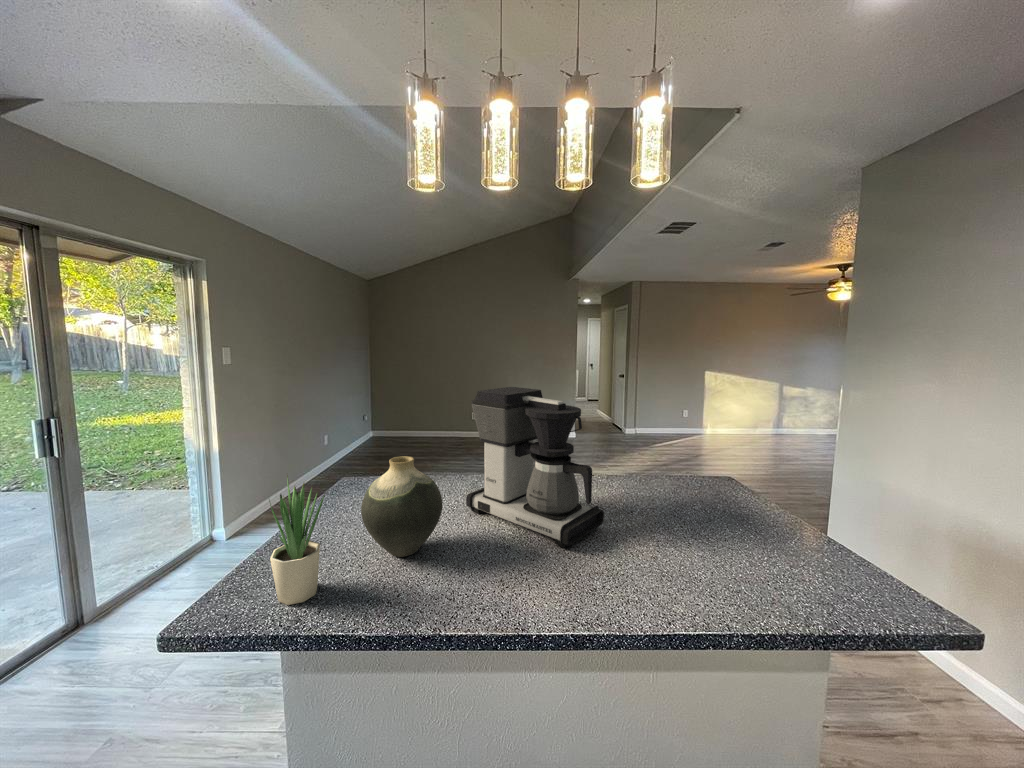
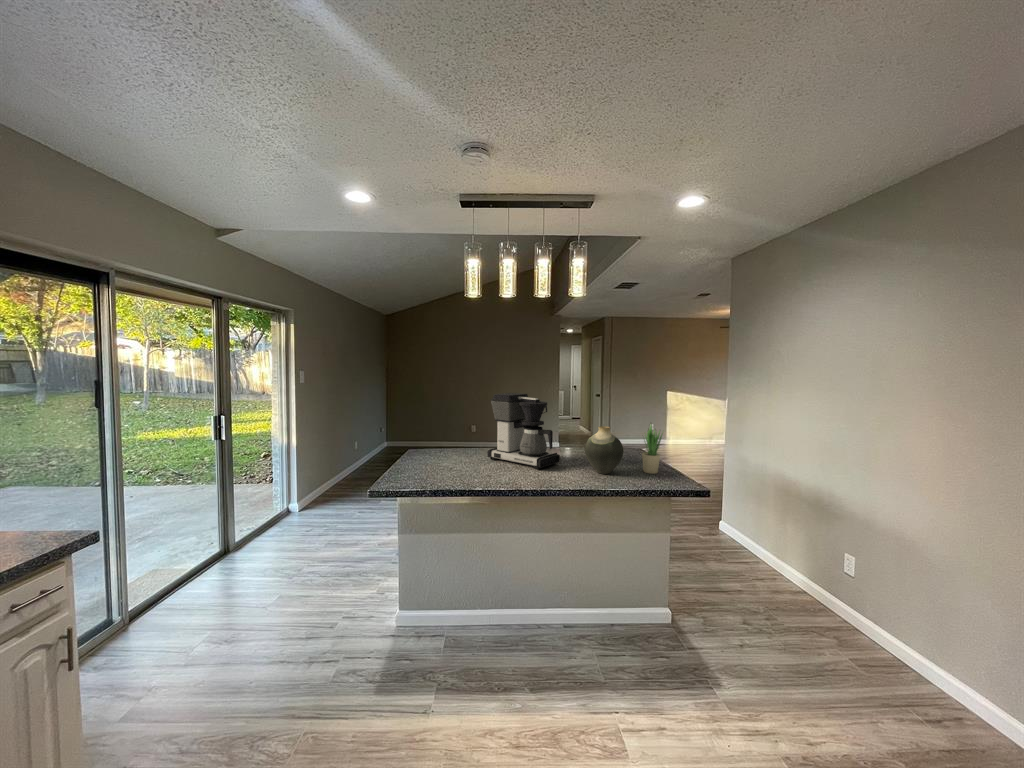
vase: present [361,456,442,557] -> present [585,426,624,474]
potted plant: present [269,476,325,605] -> present [642,424,663,474]

